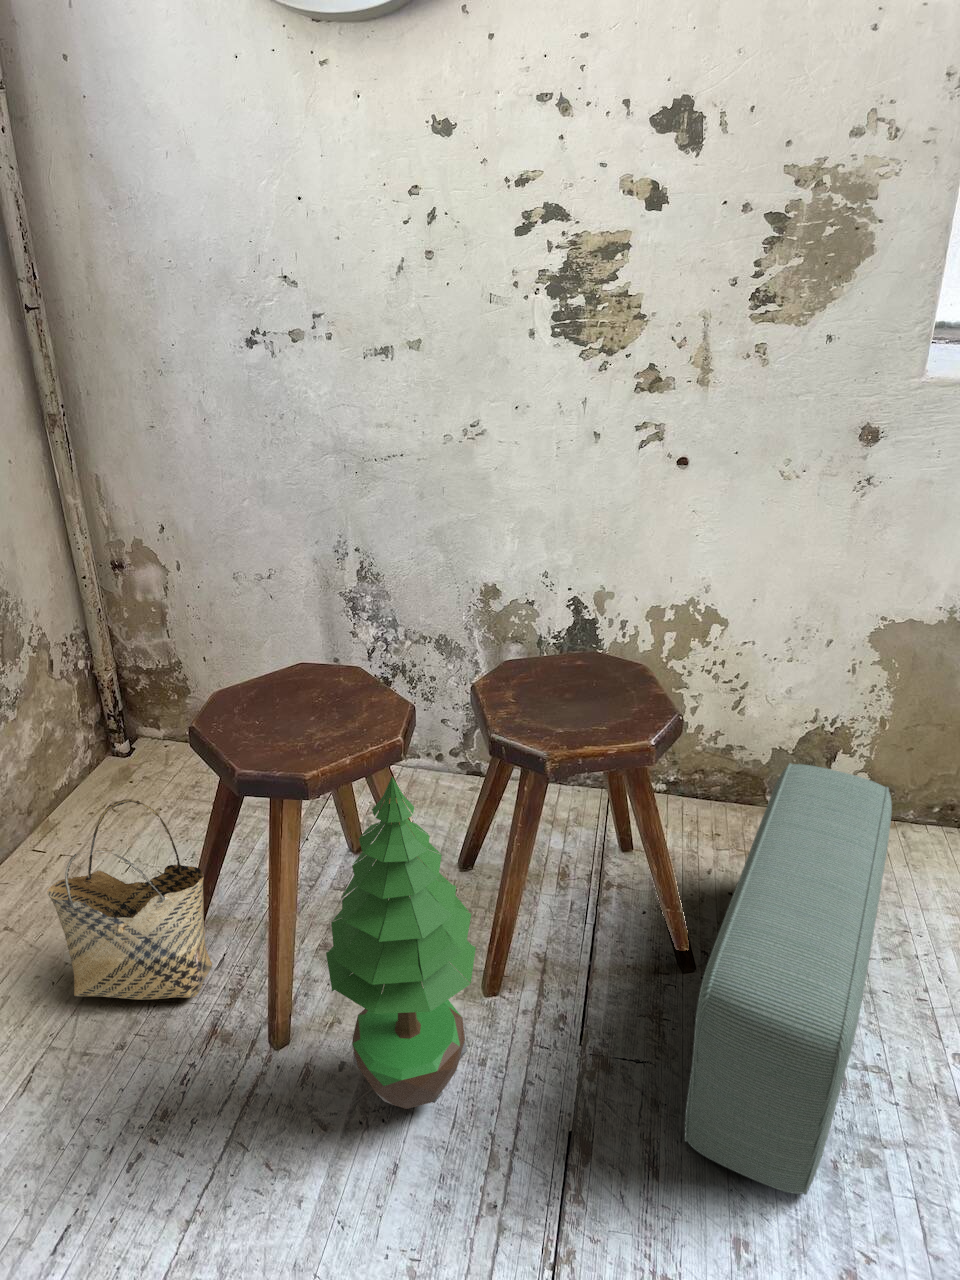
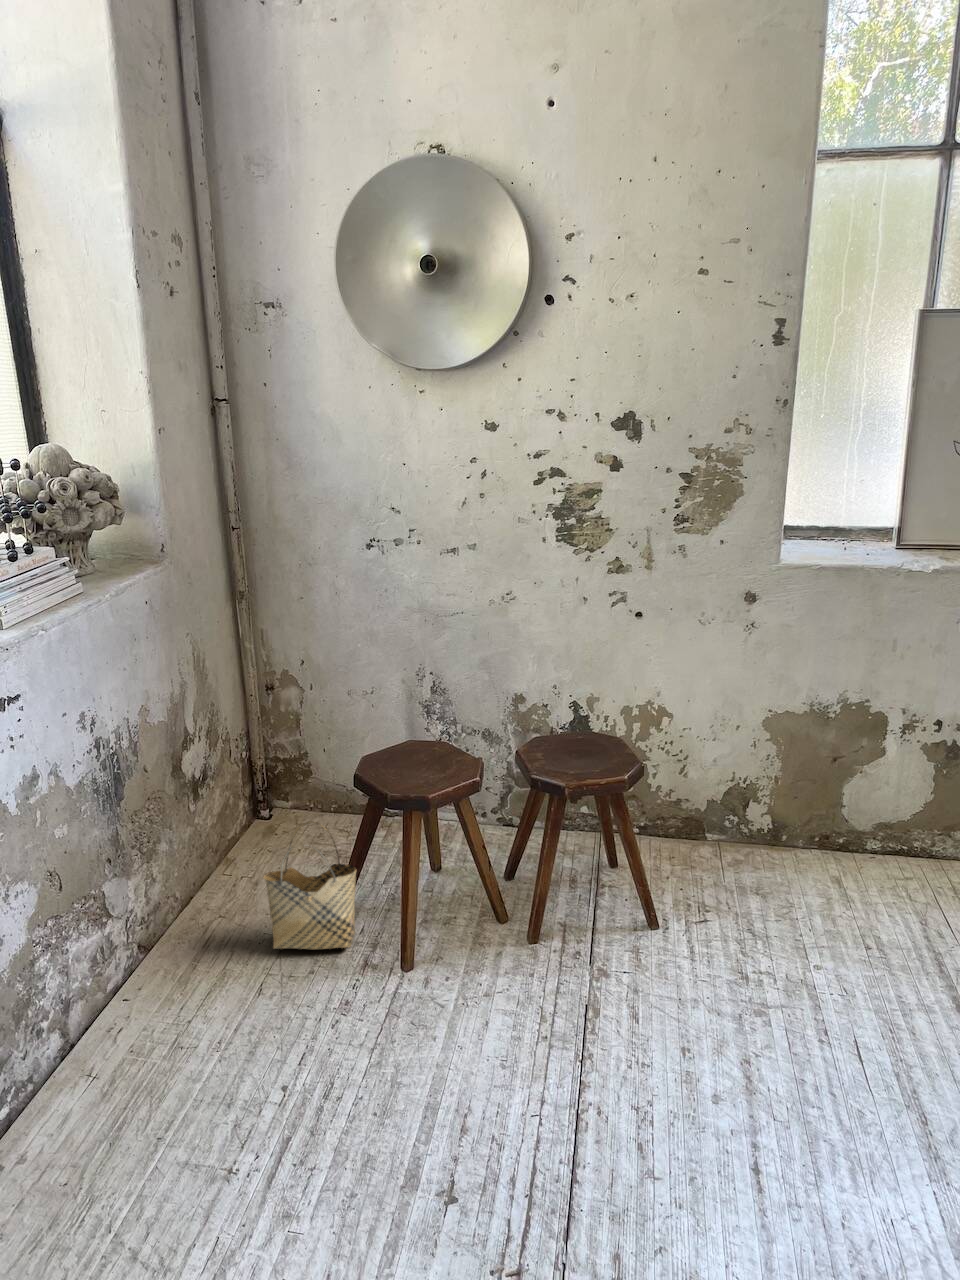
pouf: present [684,763,892,1195] -> none [653,797,773,1026]
potted tree: present [326,777,476,1109] -> none [446,783,530,993]

